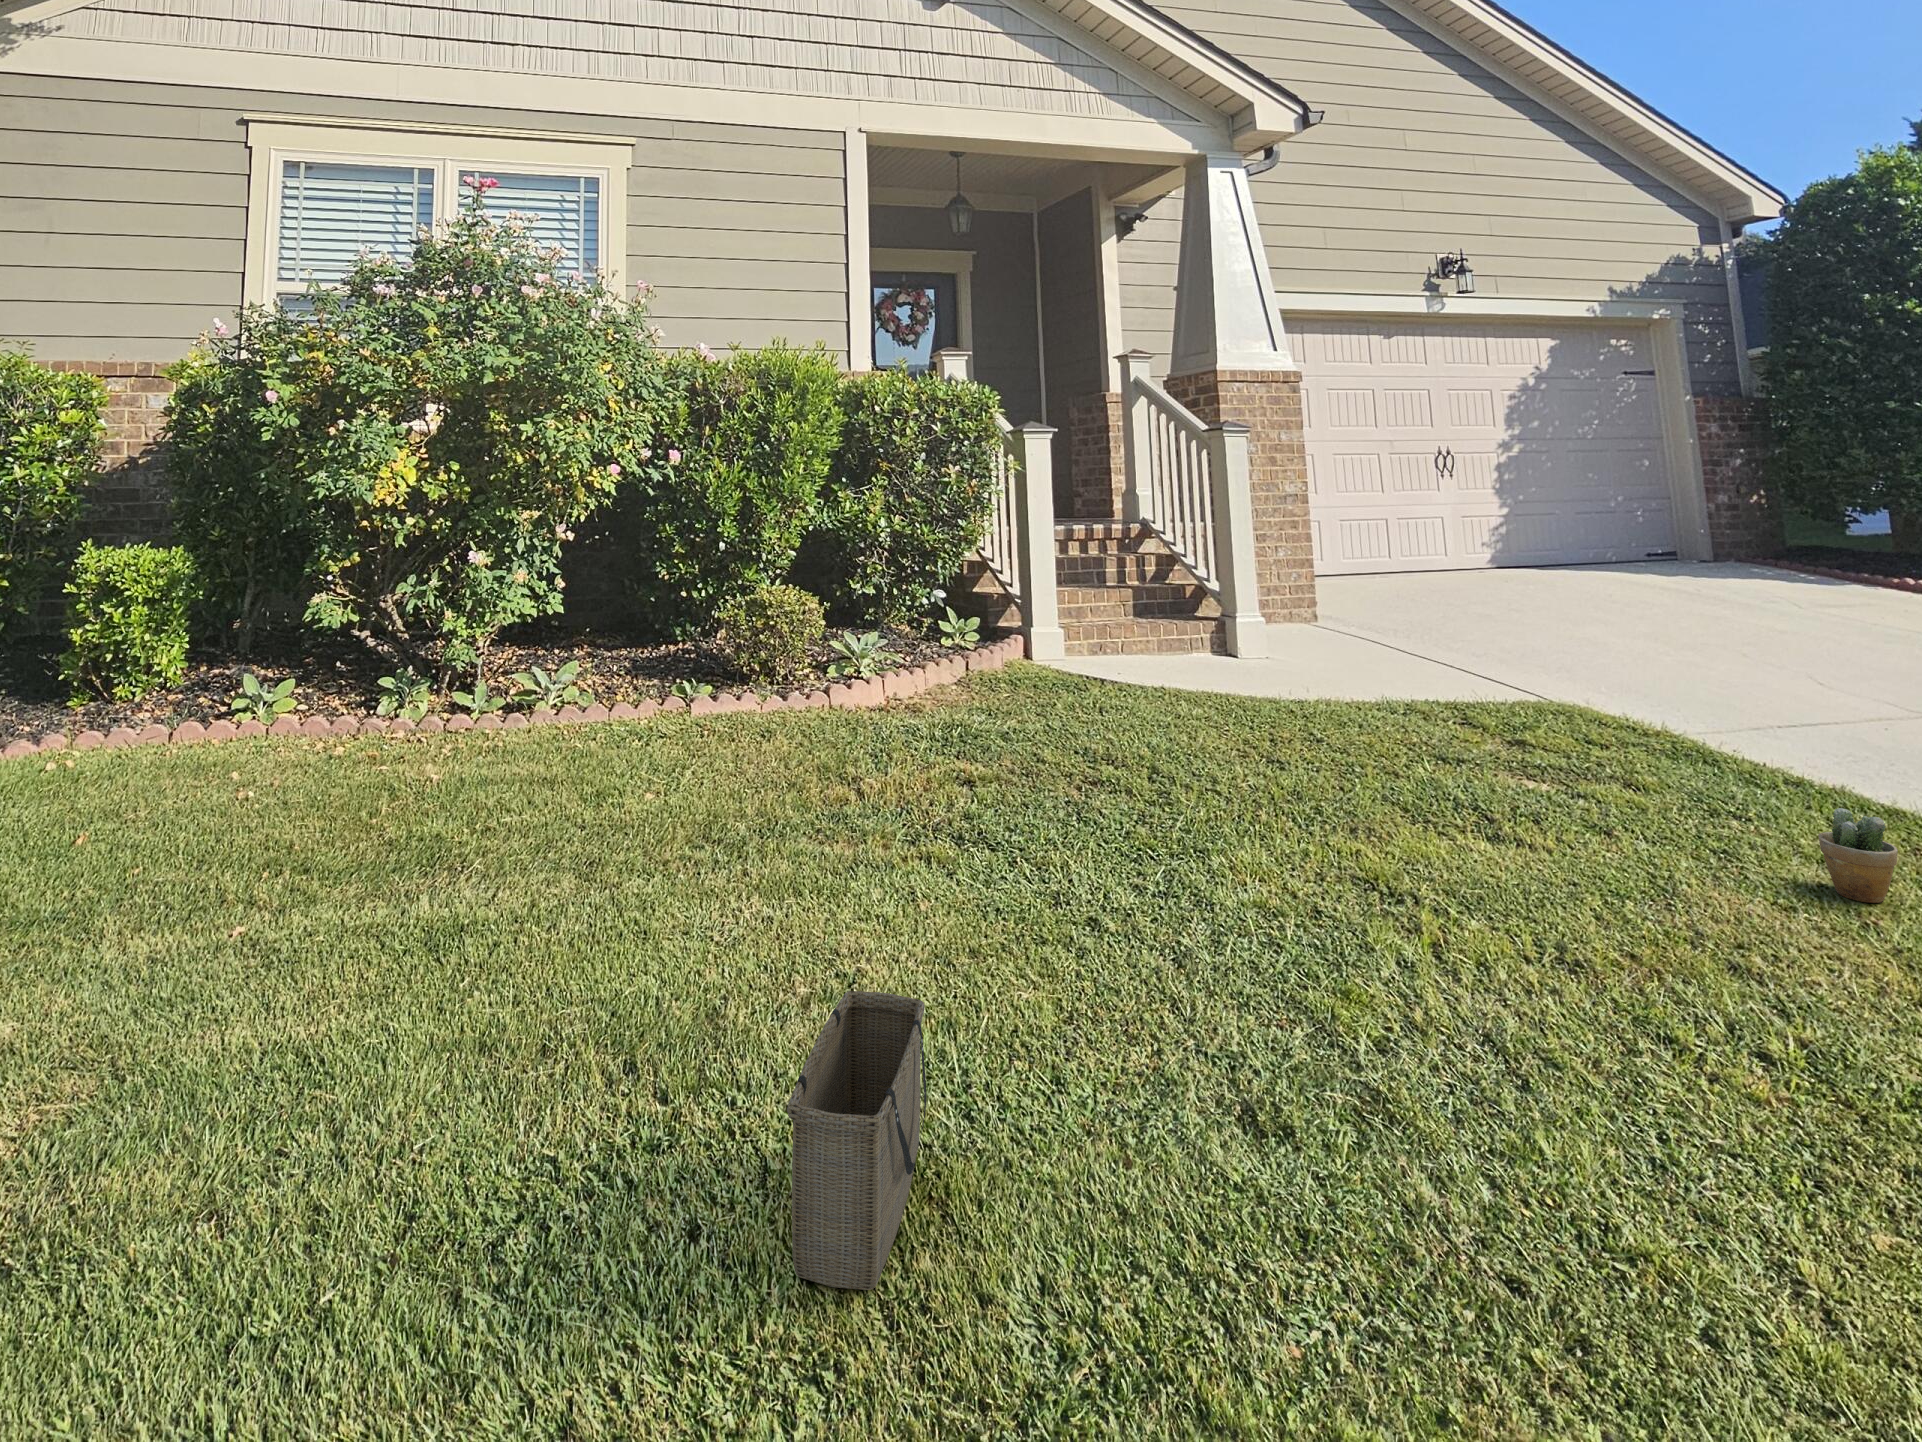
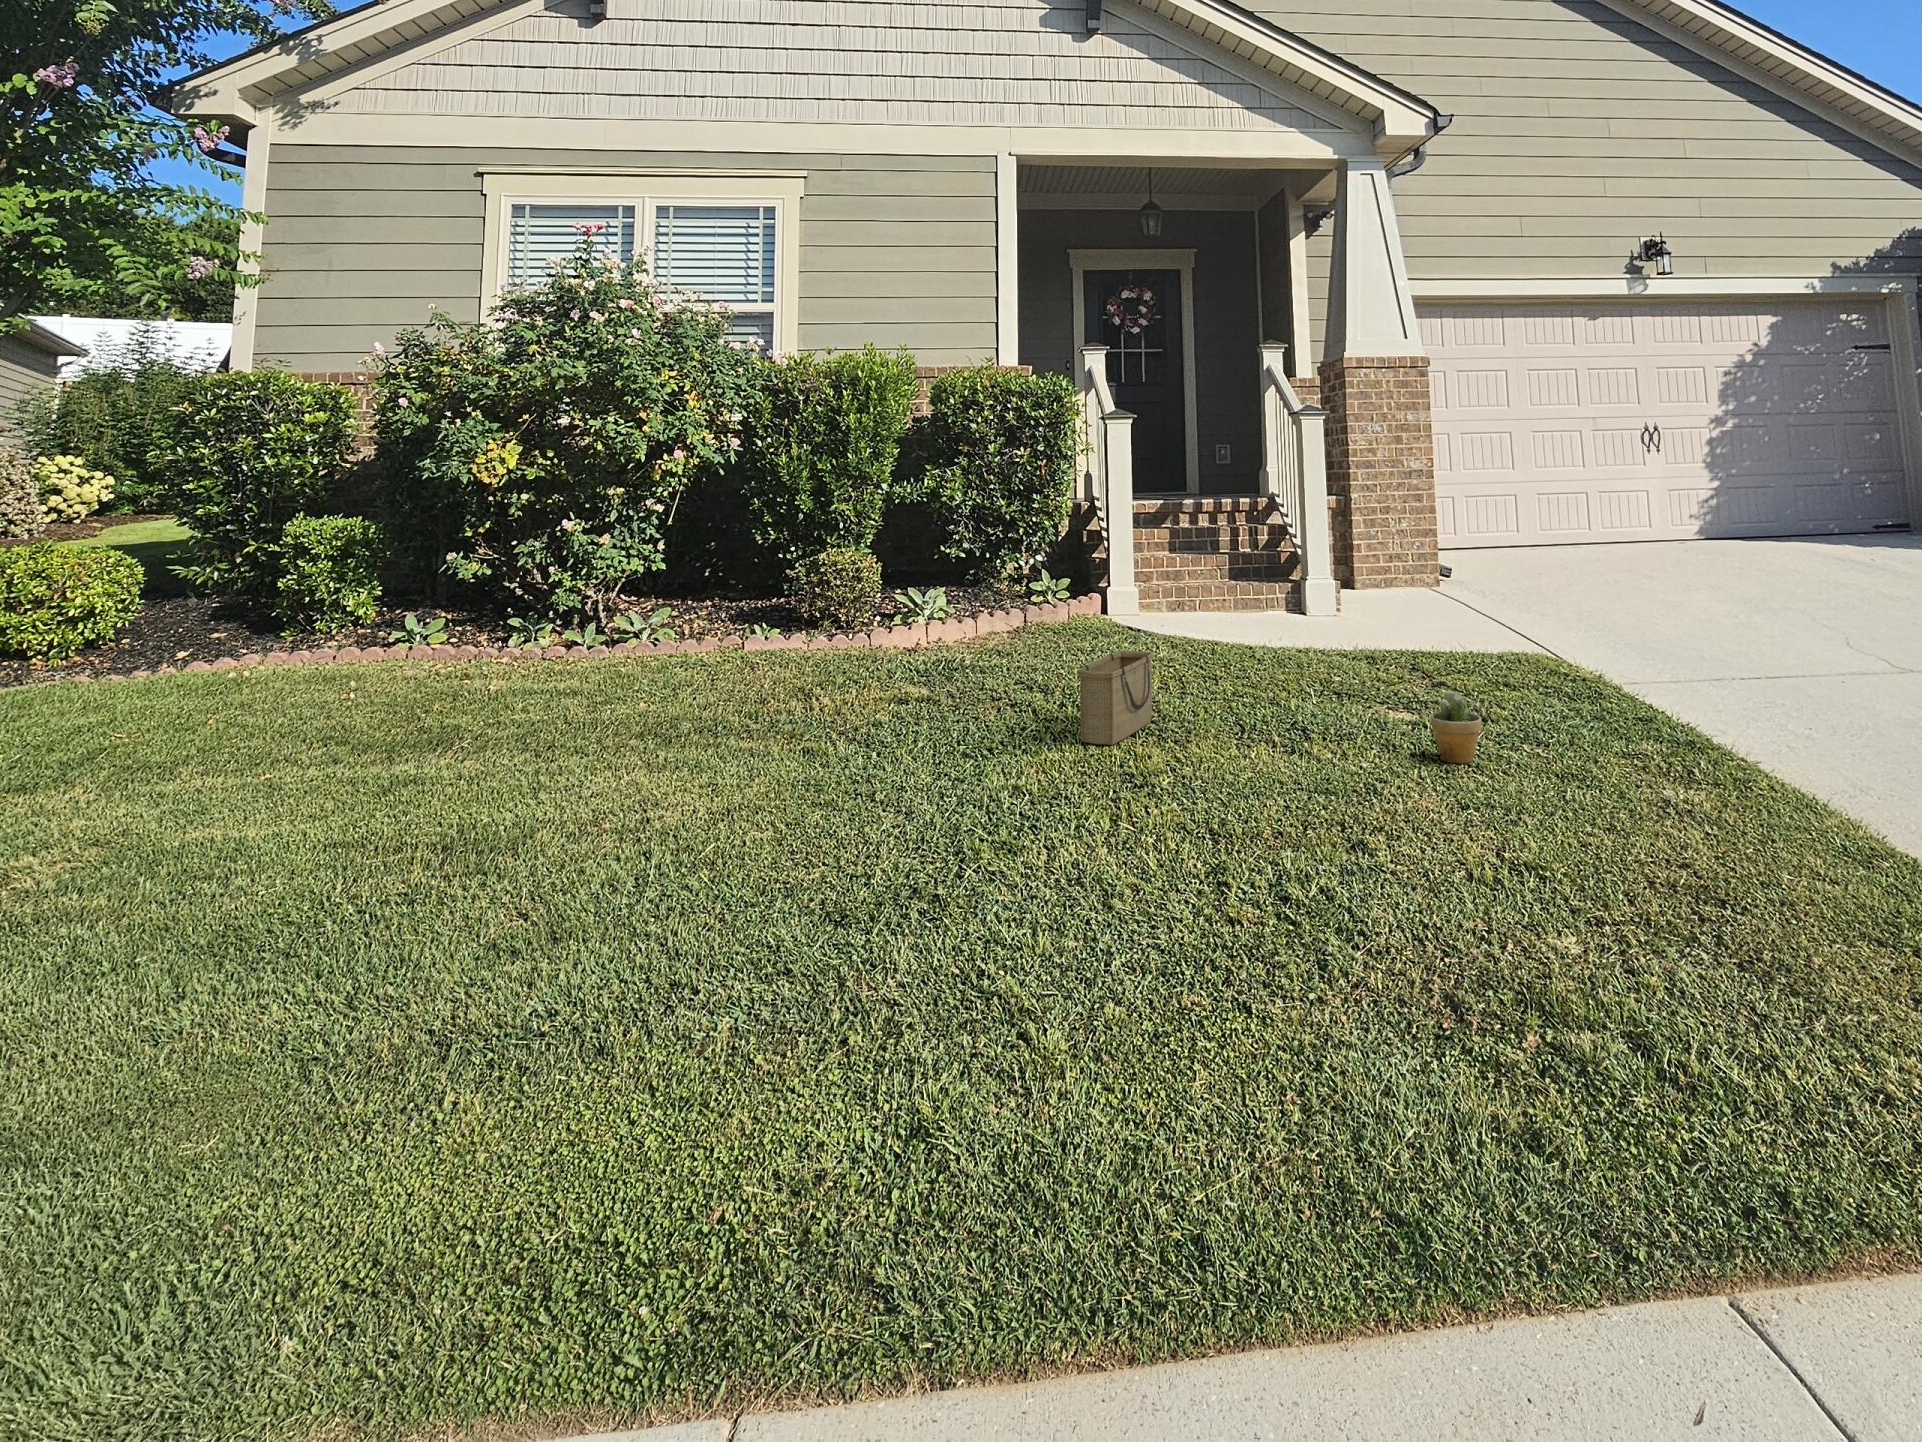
basket: present [787,991,926,1290] -> present [1077,651,1154,745]

